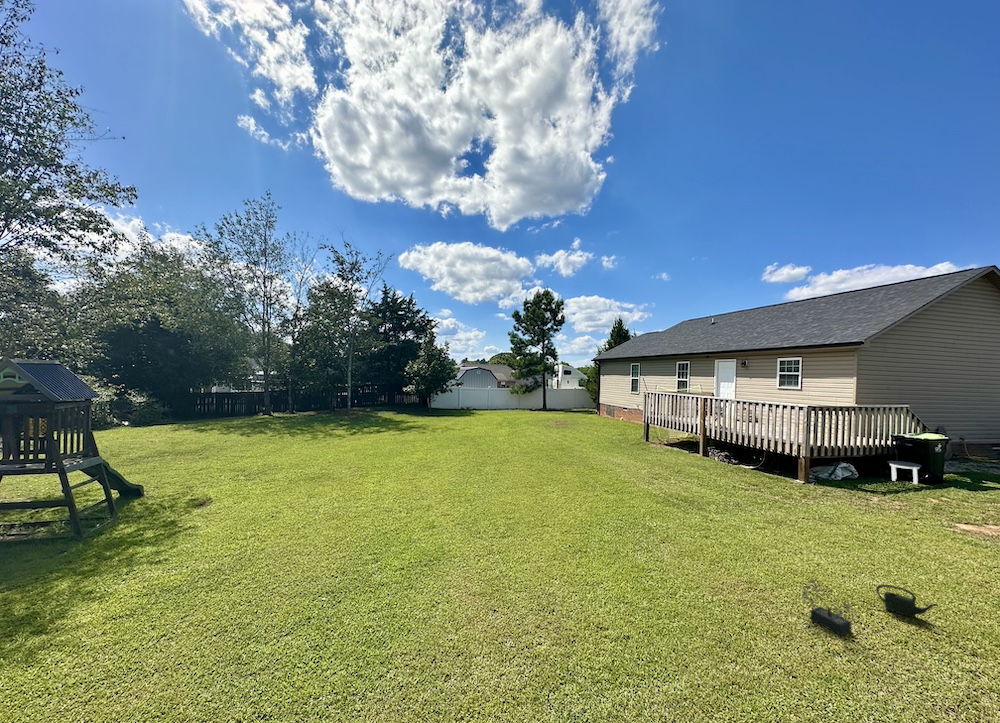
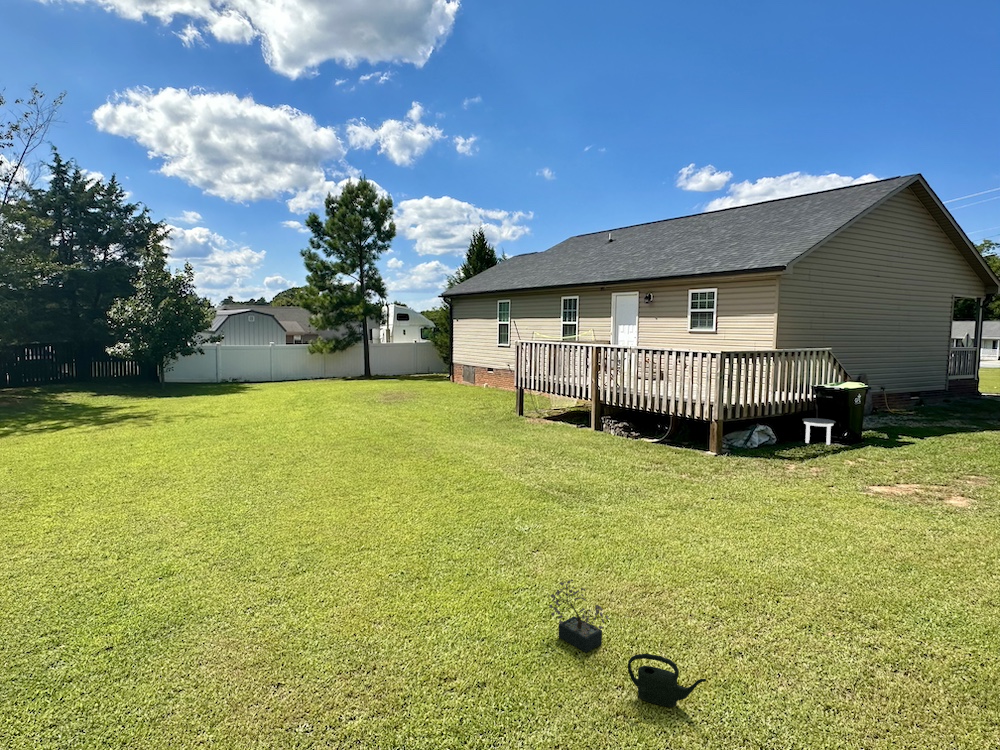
decorative plant: present [802,580,856,636] -> present [547,579,610,653]
watering can: present [876,585,938,617] -> present [628,654,706,707]

